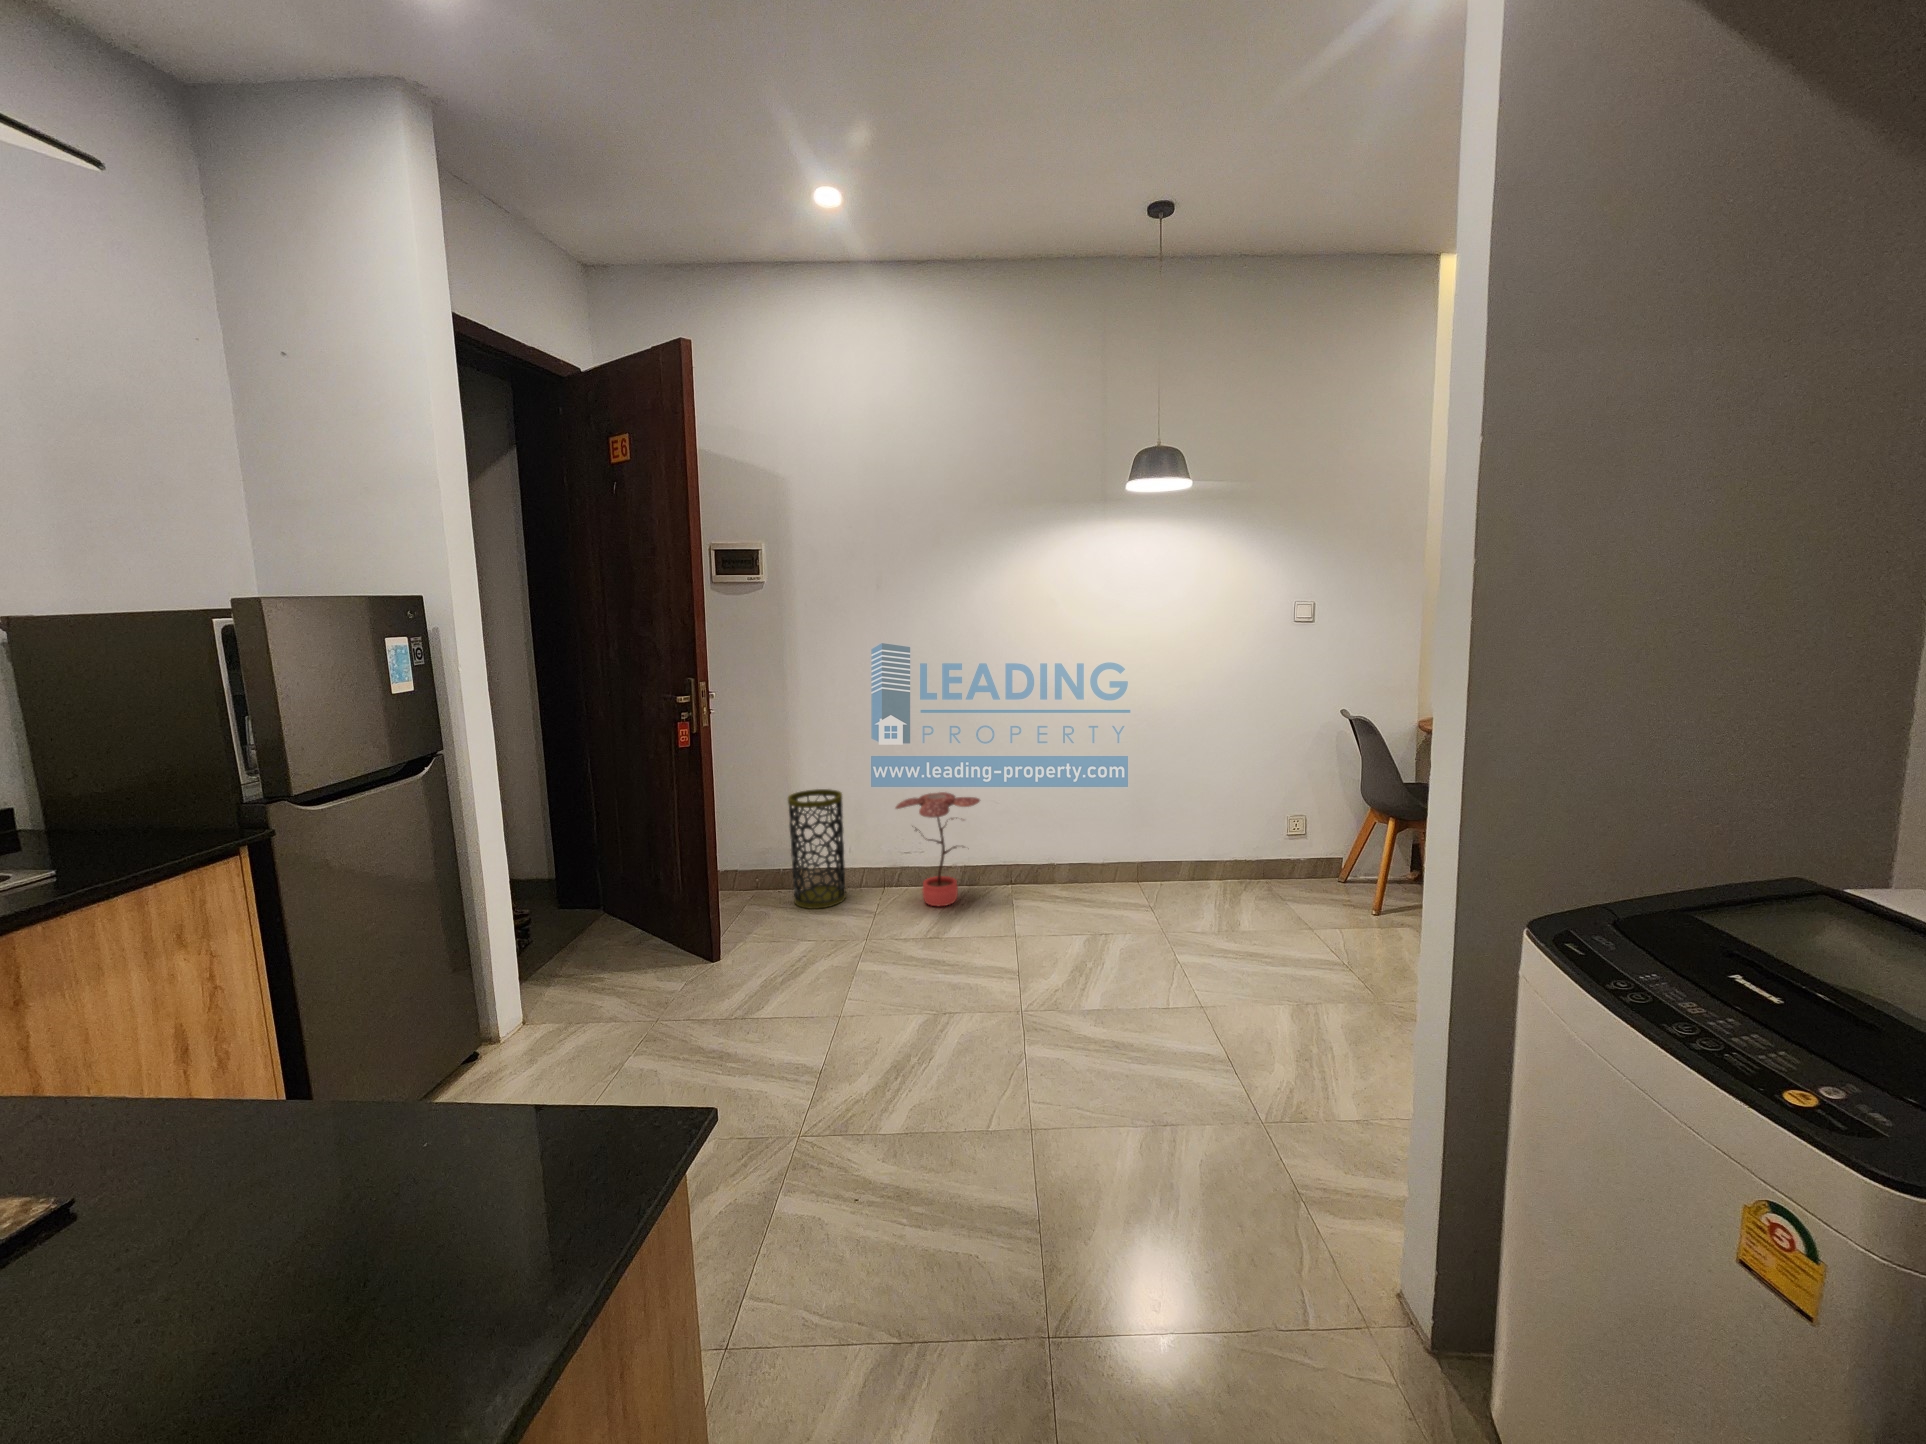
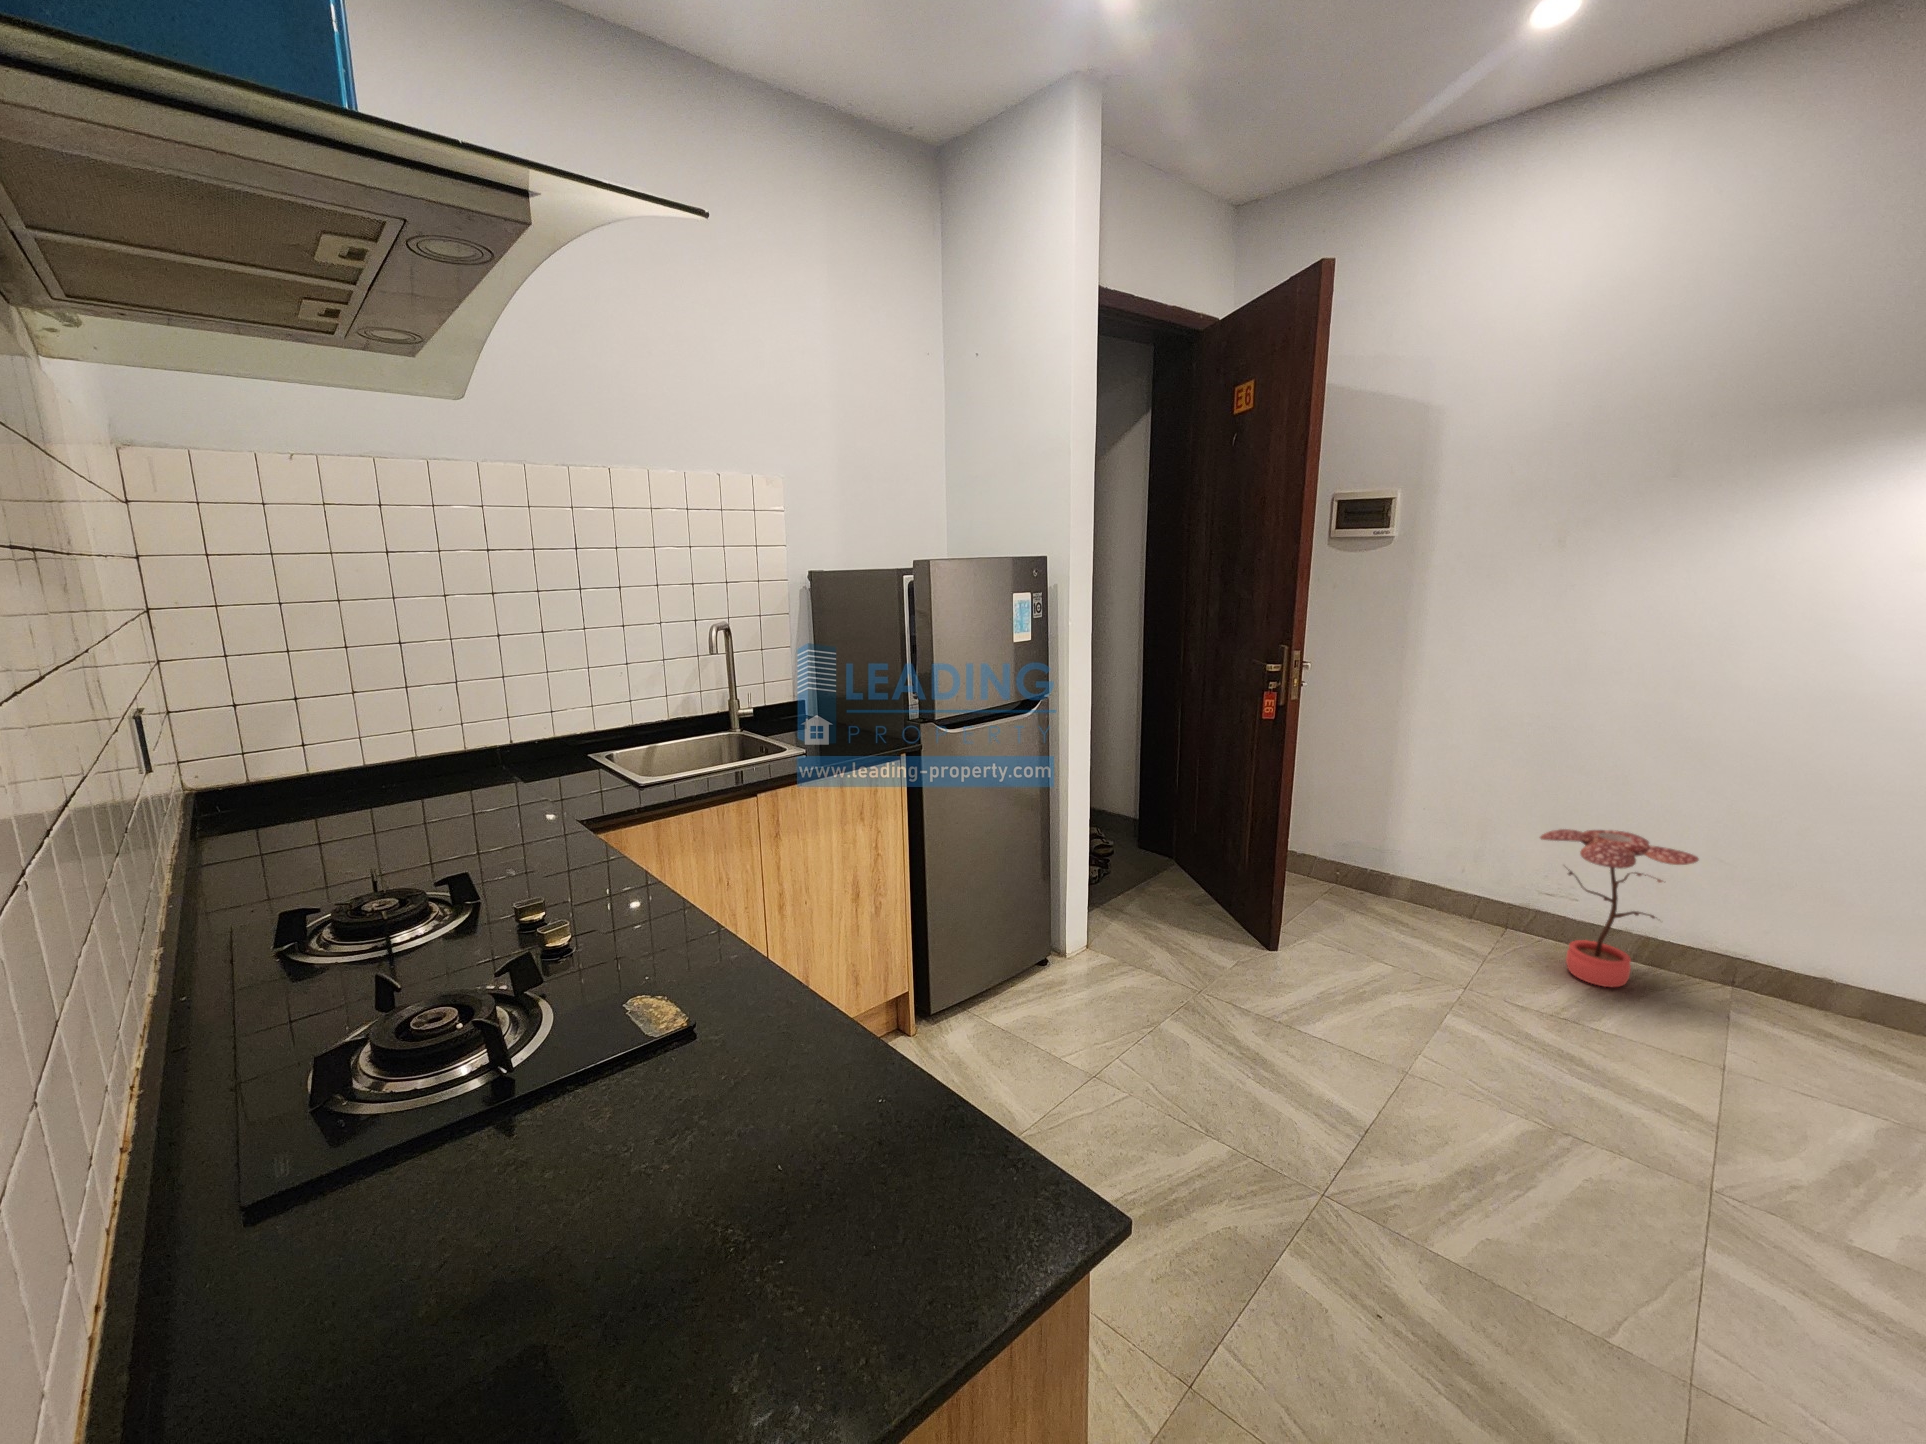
trash can: present [788,789,846,909] -> none [1376,787,1461,931]

